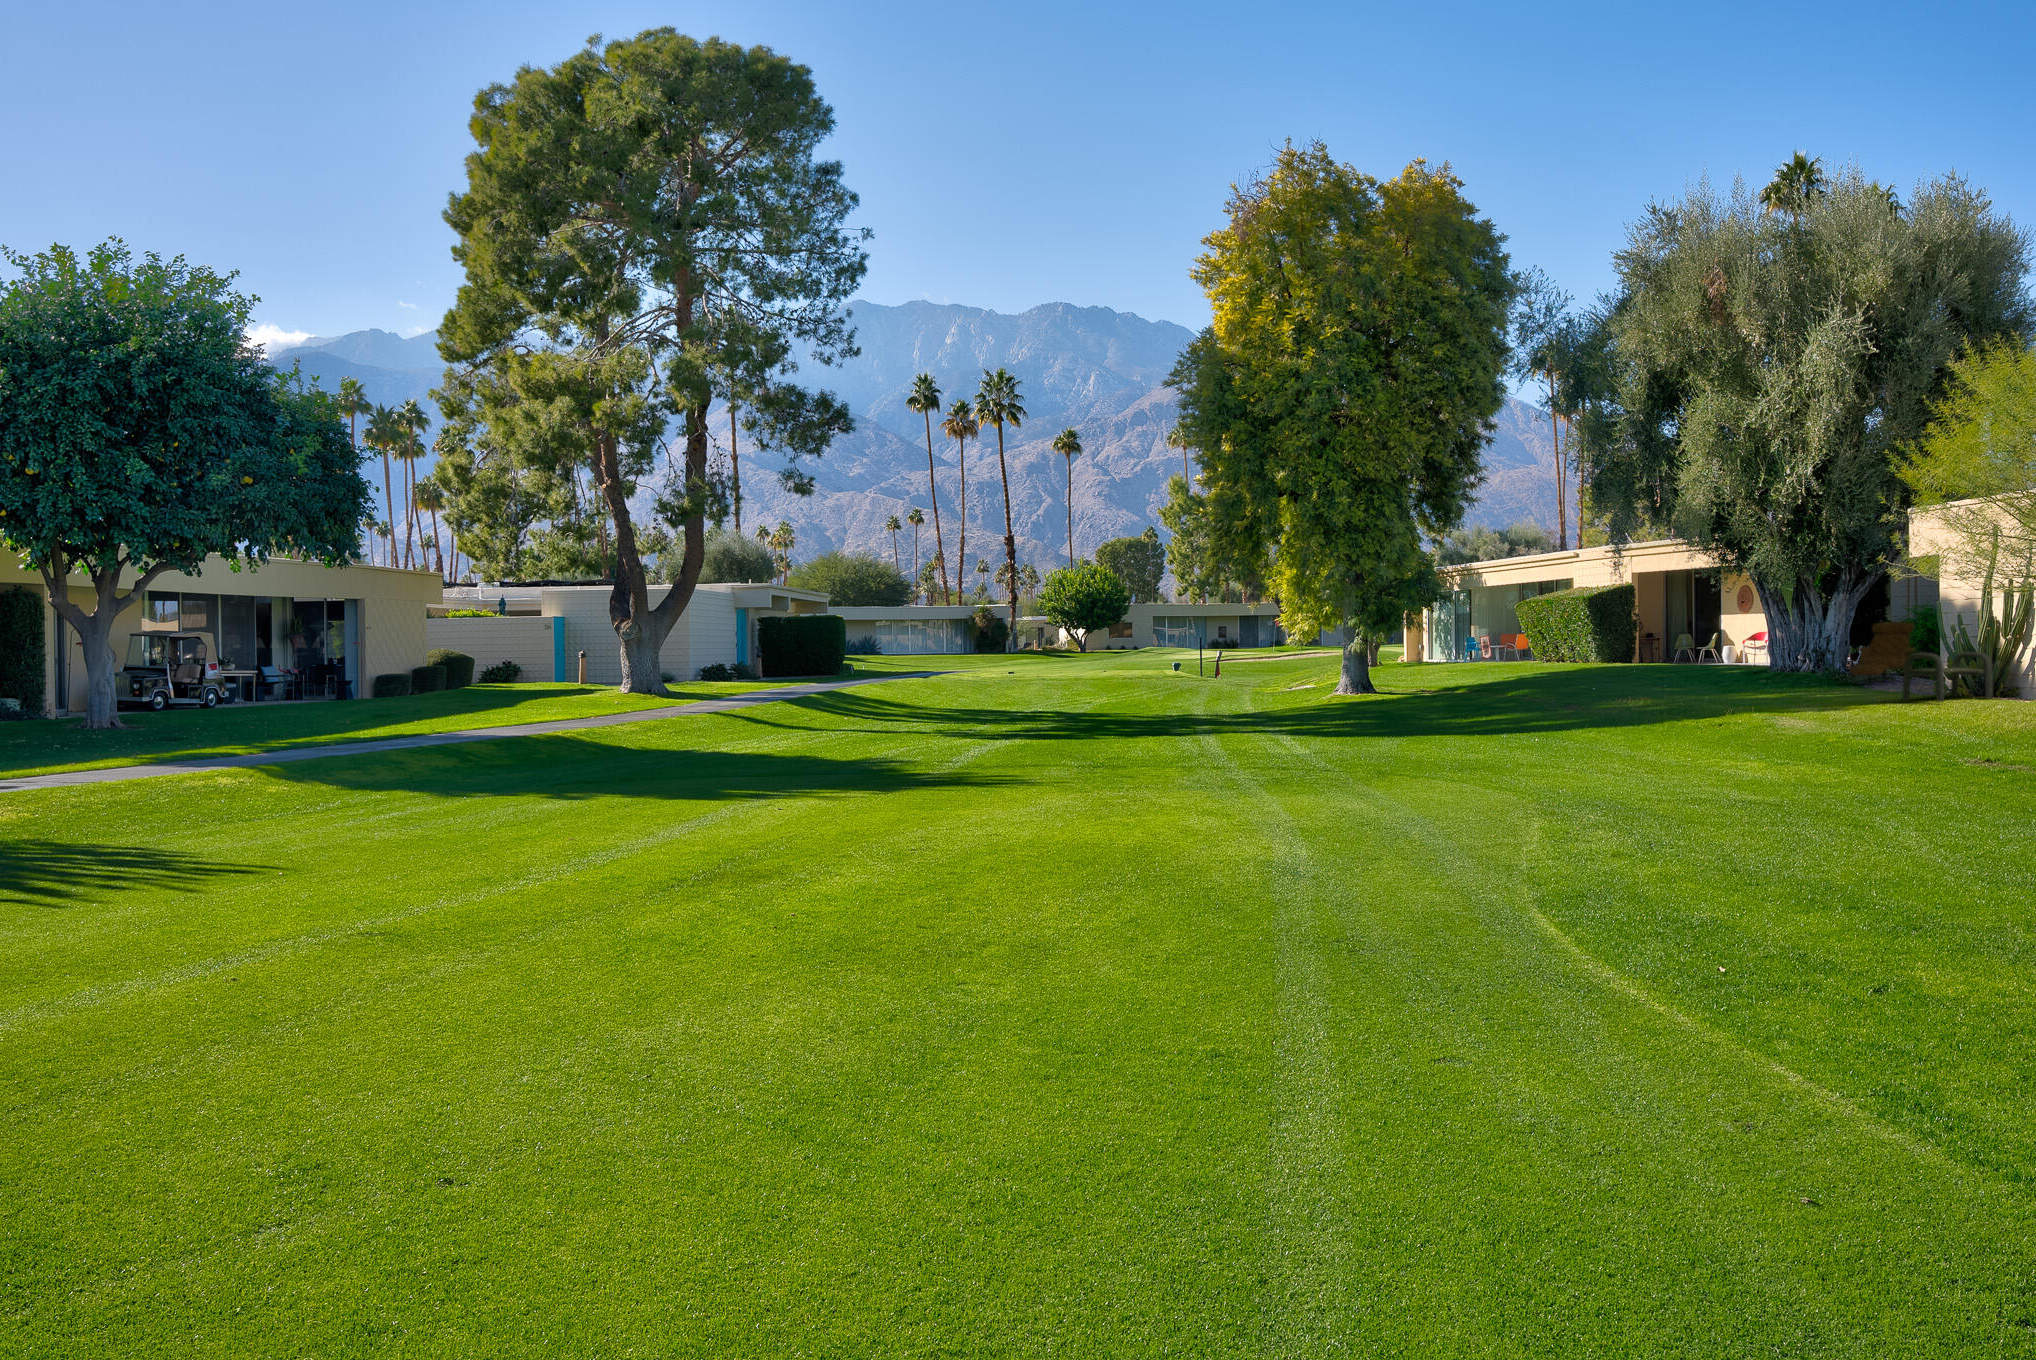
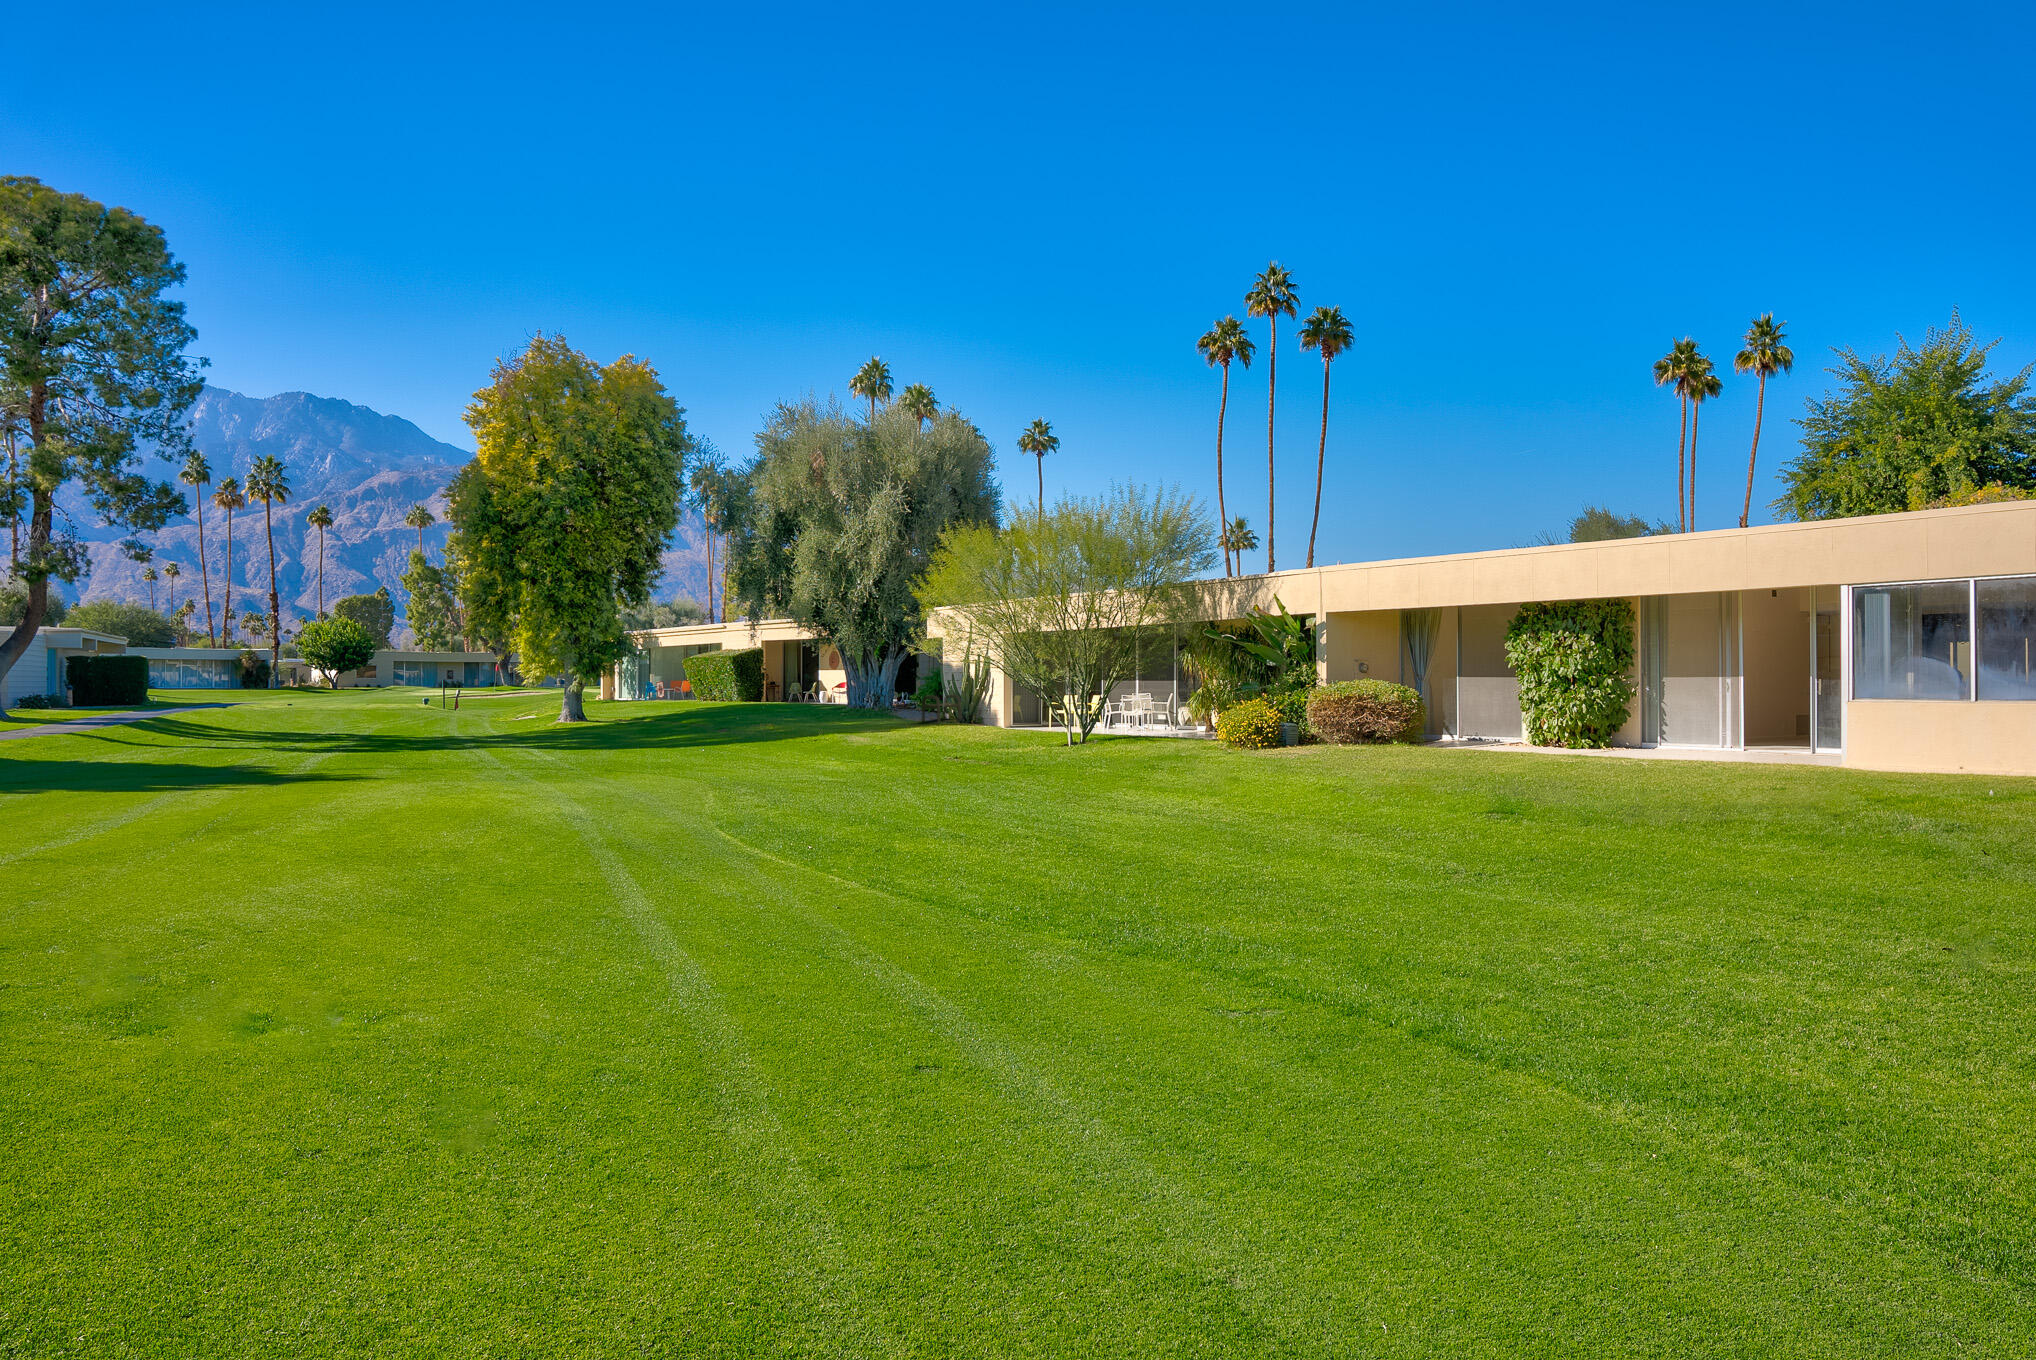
lounge chair: present [1850,622,1915,683] -> none [895,677,927,714]

